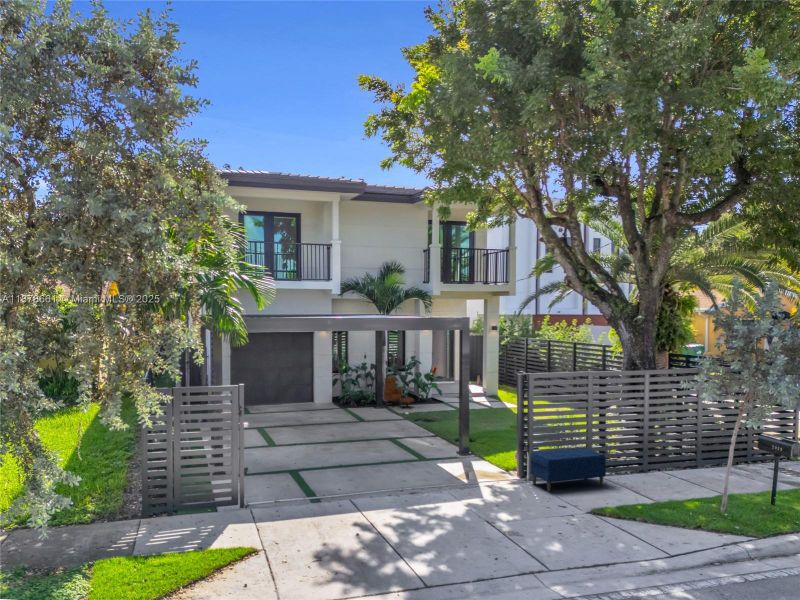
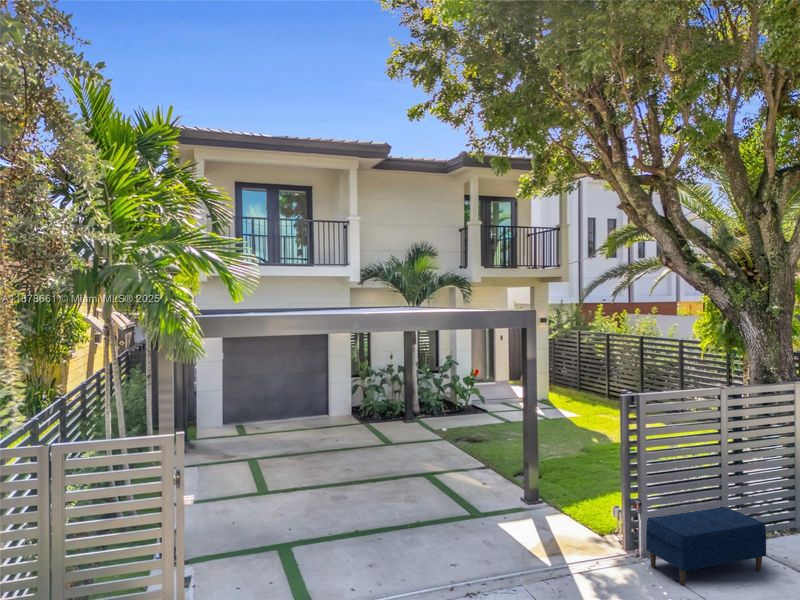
lounge chair: present [383,377,414,409] -> none [413,382,452,421]

